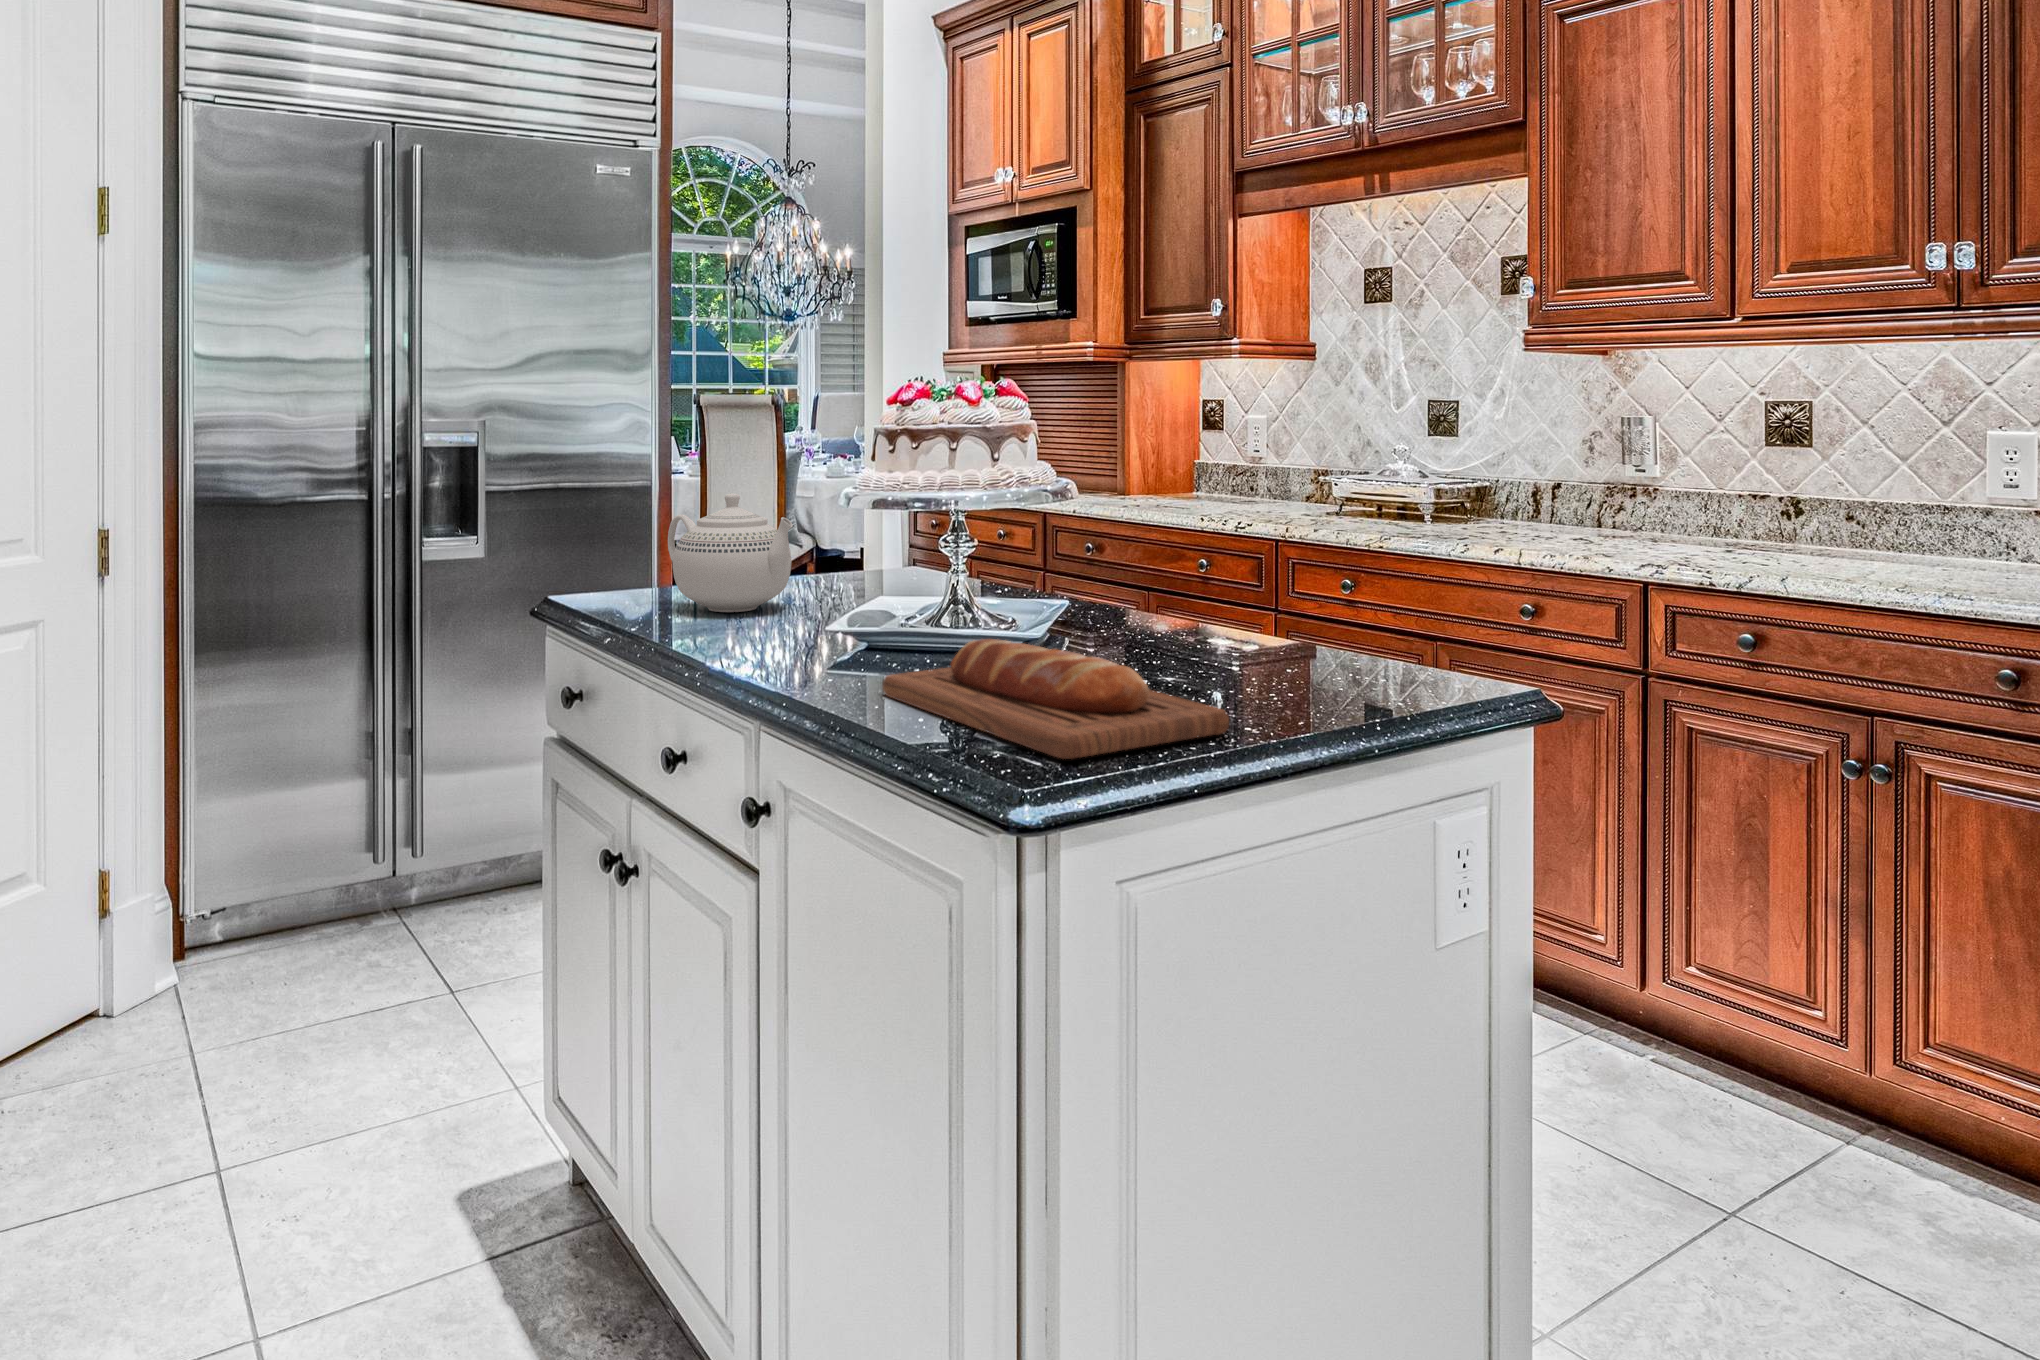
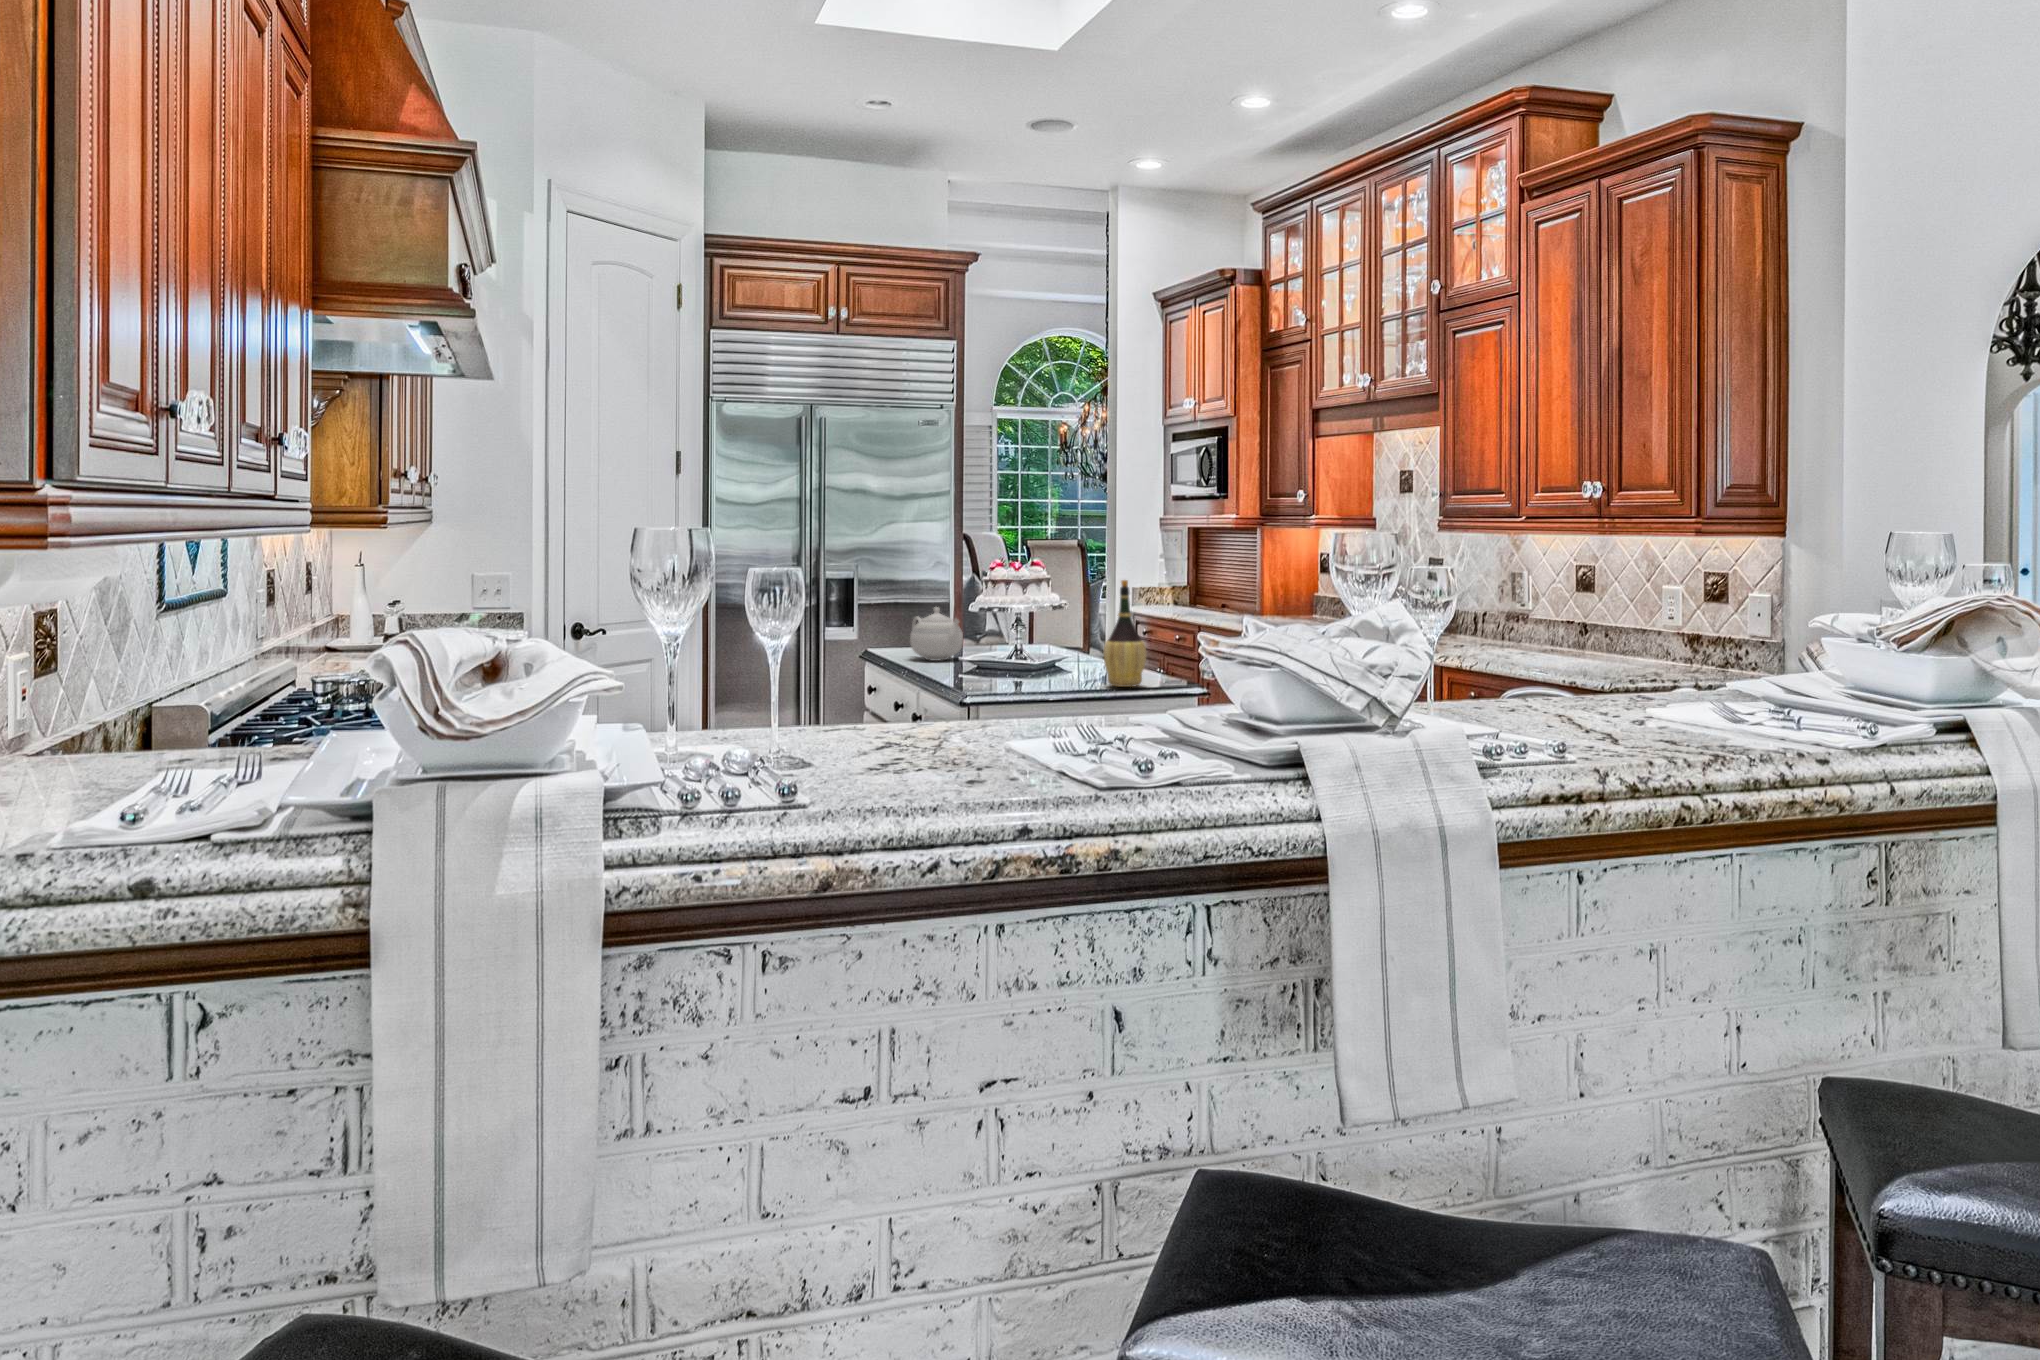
wine bottle: none [1232,417,1338,677] -> present [1104,580,1146,687]
bread loaf: present [882,639,1229,759] -> none [957,665,1062,701]

